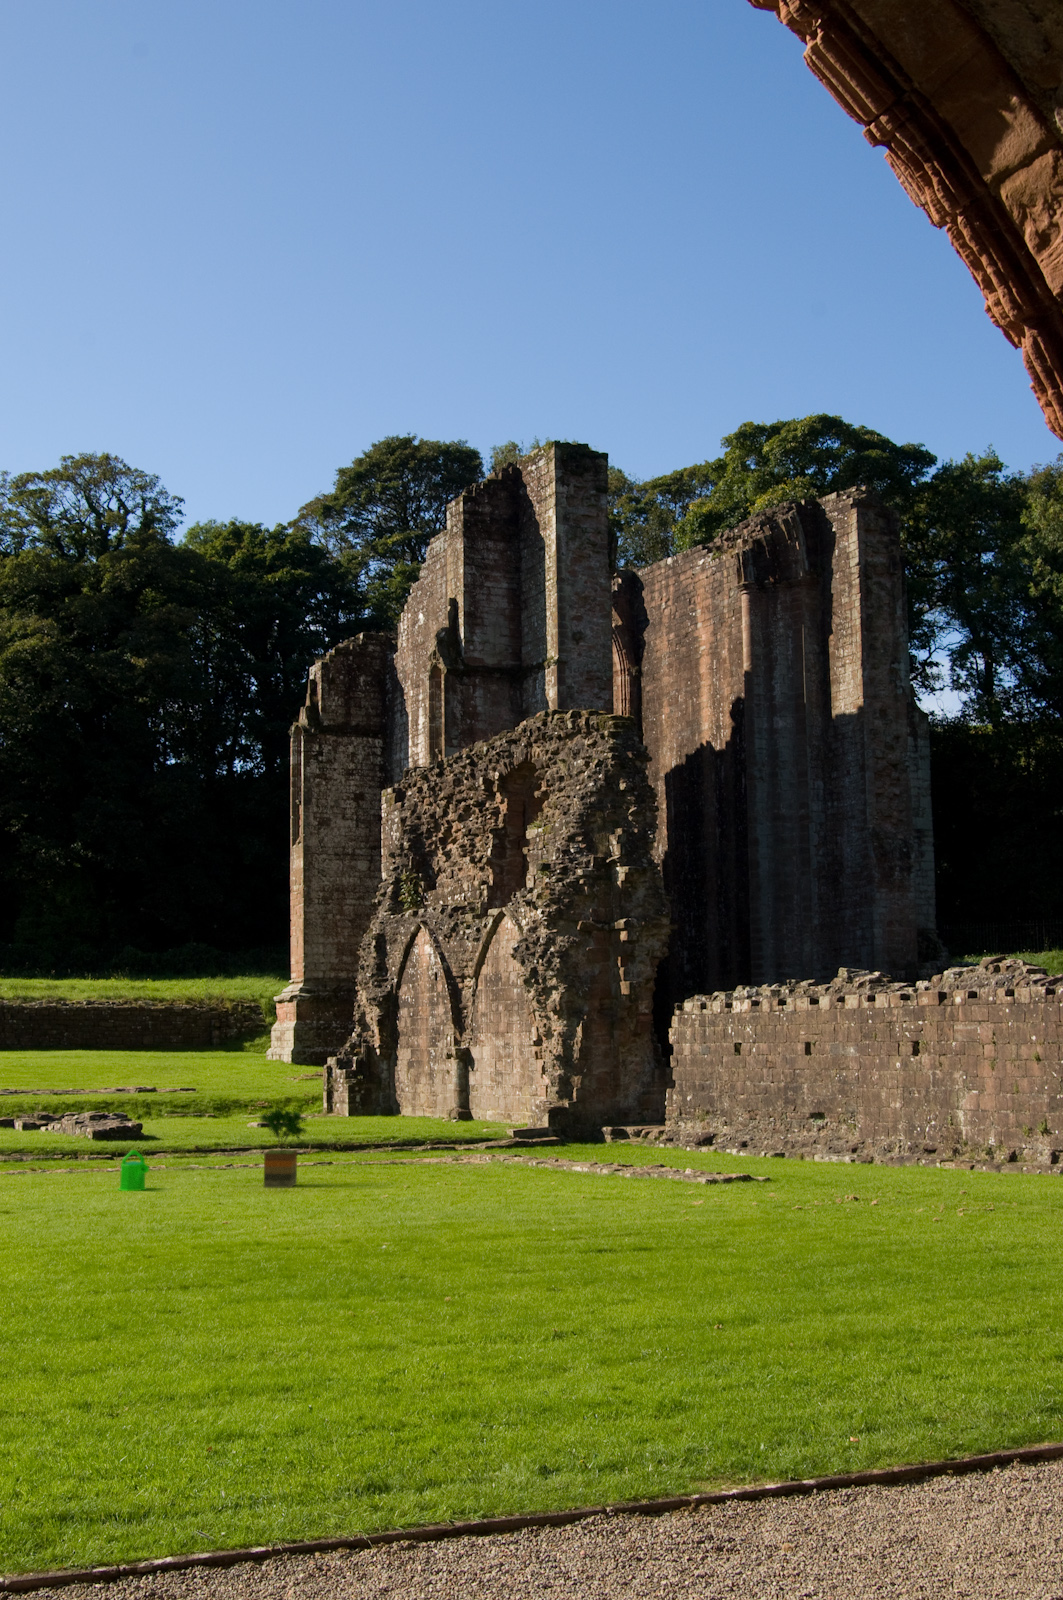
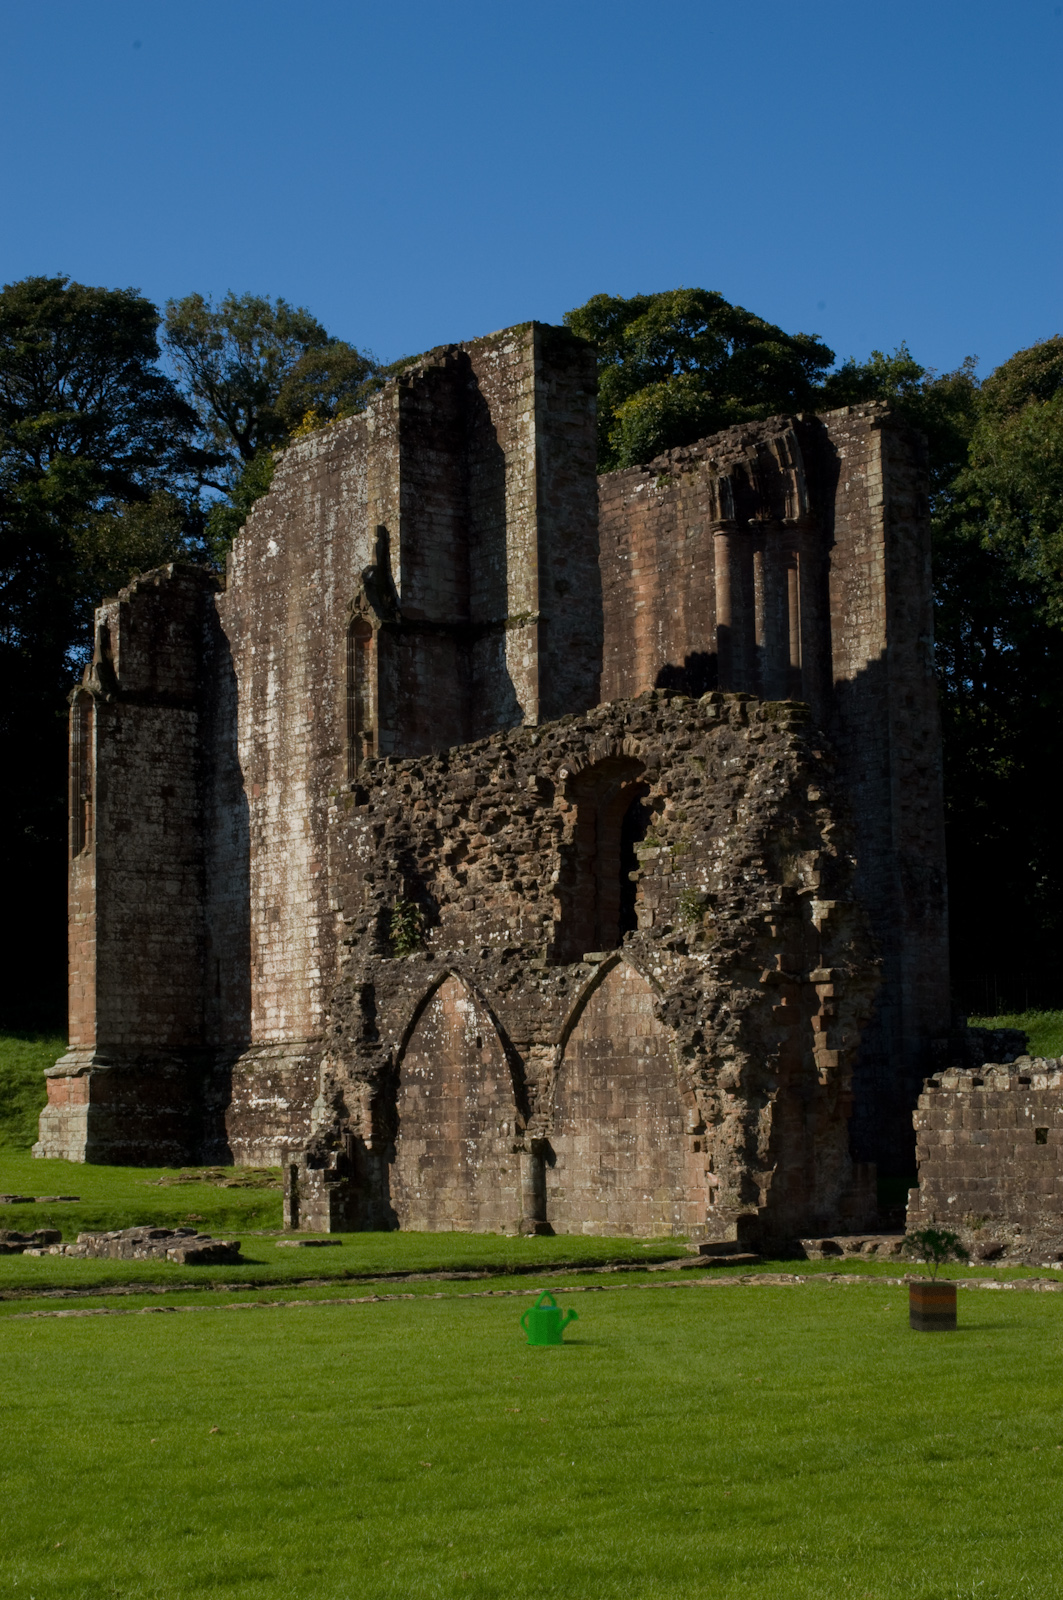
potted tree: present [260,1110,307,1188] -> present [902,1228,971,1332]

